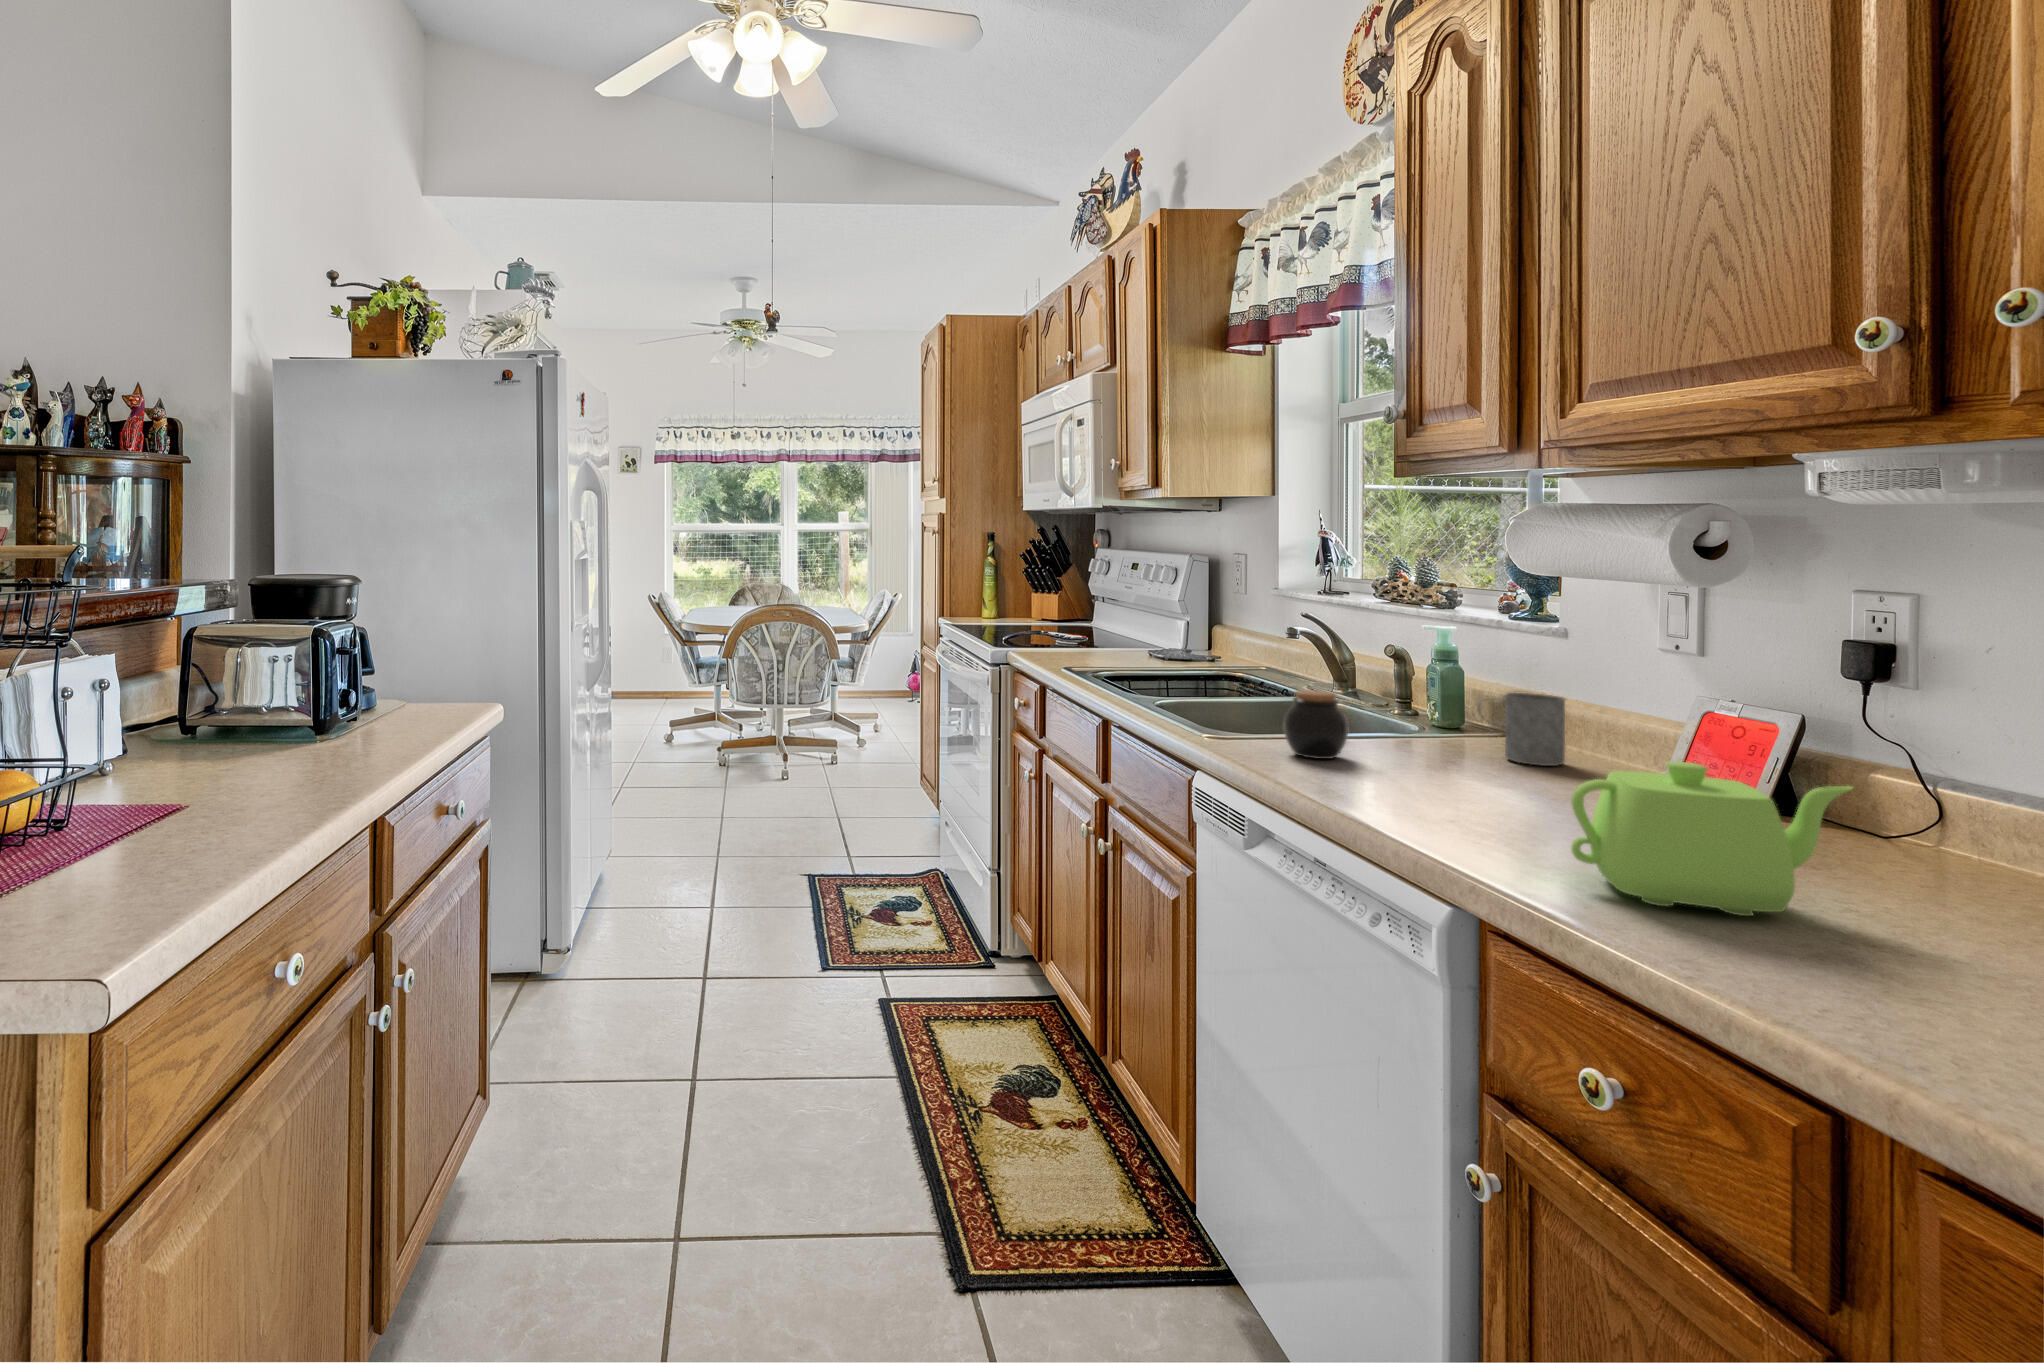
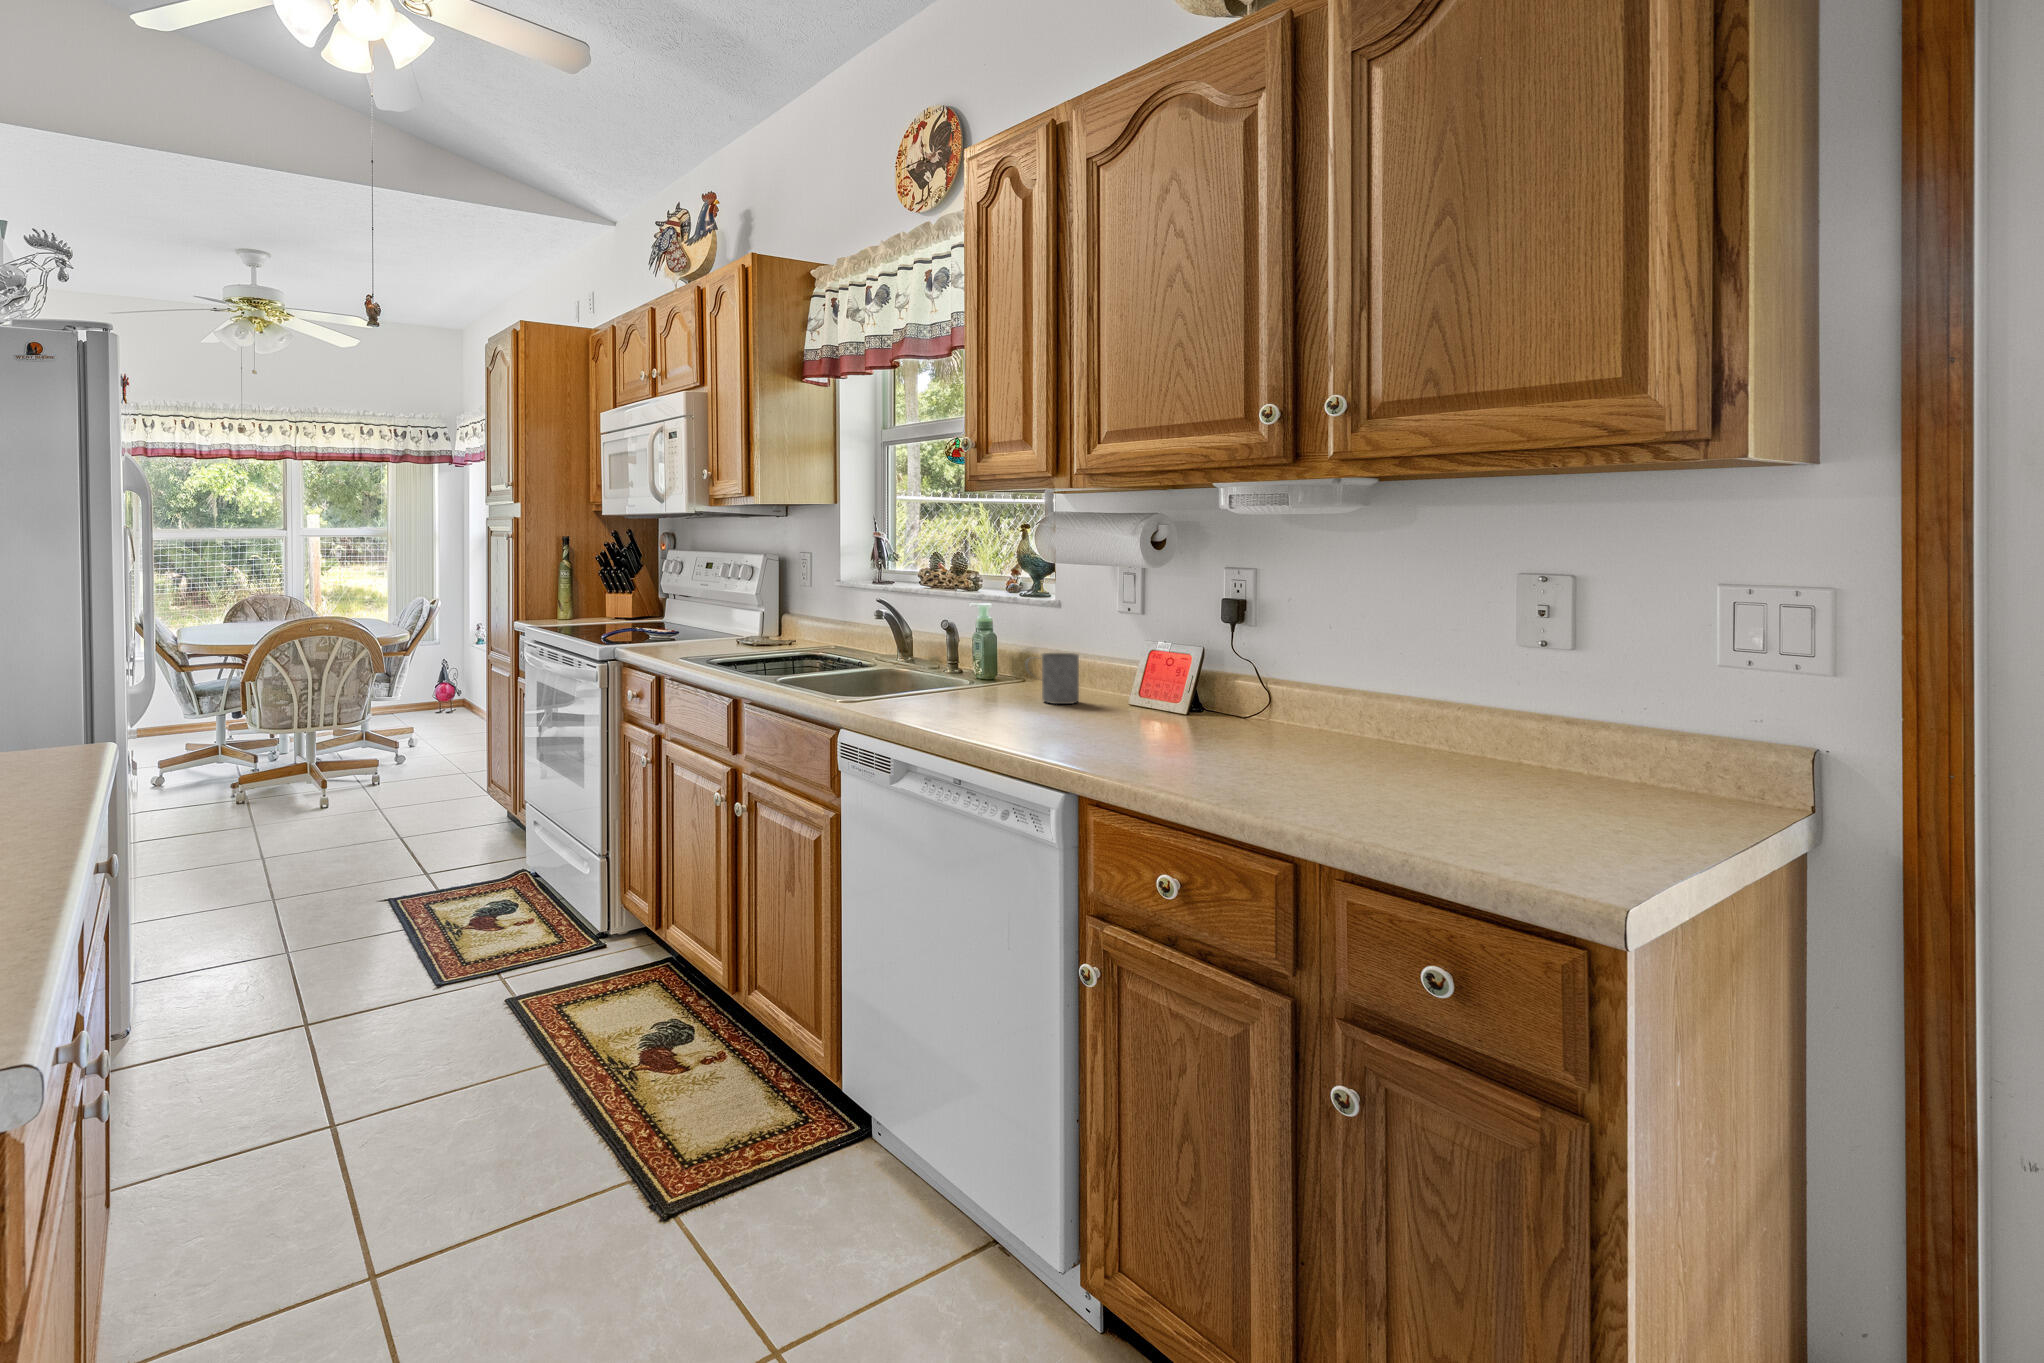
jar: present [1283,690,1348,759] -> none [900,661,946,713]
teapot: present [1571,762,1853,916] -> none [1128,684,1270,776]

